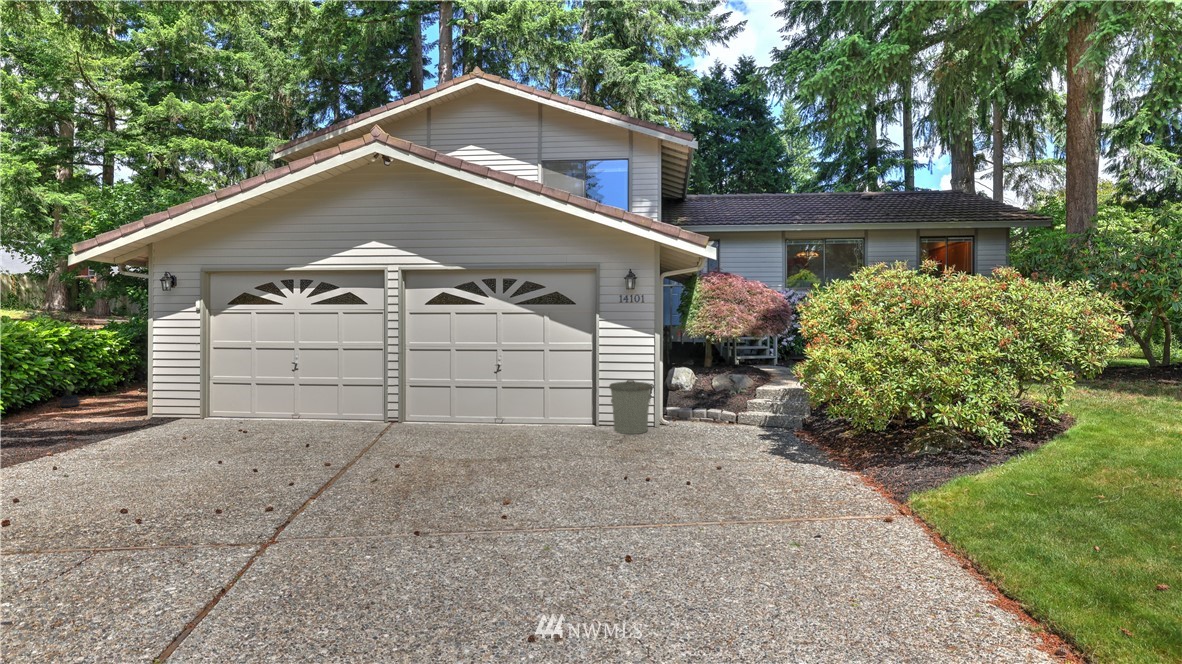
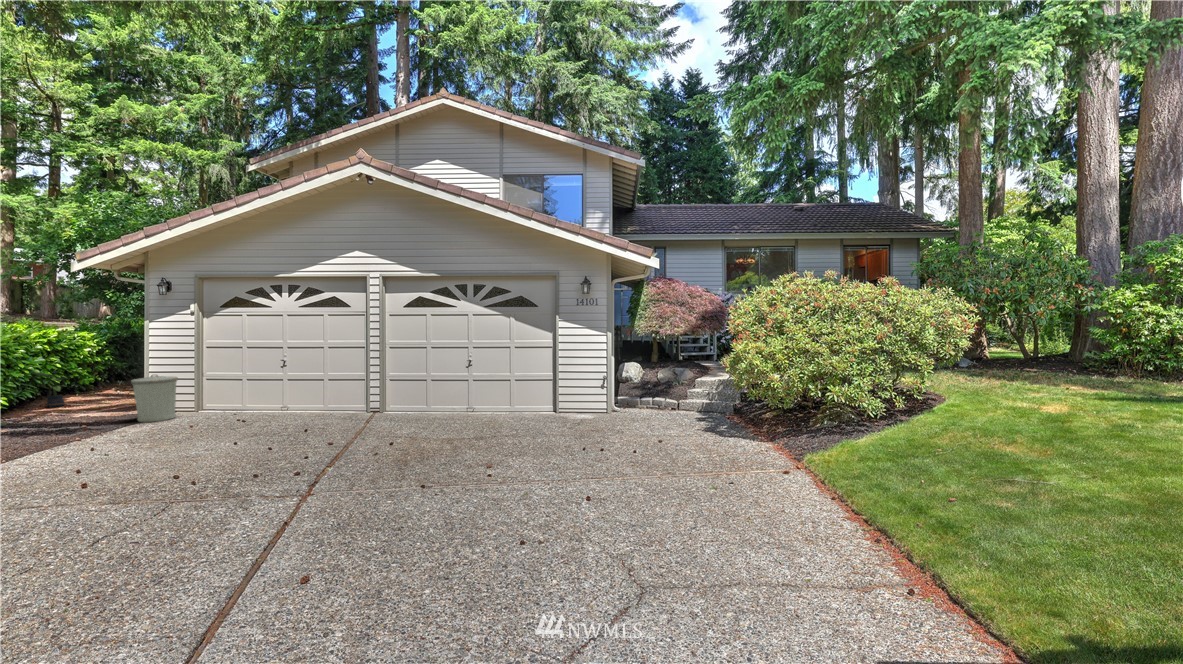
trash can: present [609,380,652,434] -> present [131,375,178,422]

